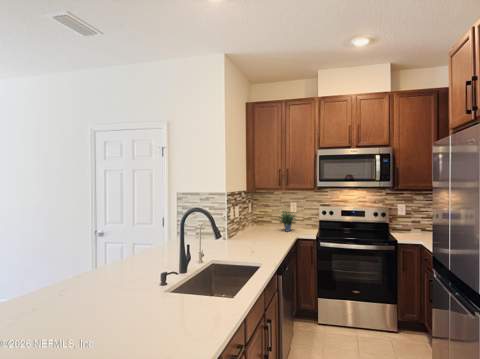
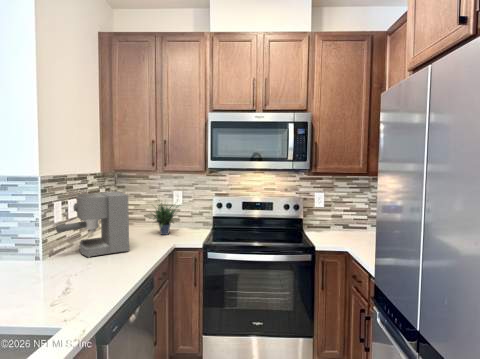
coffee maker: none [233,202,272,240] -> present [56,192,129,258]

